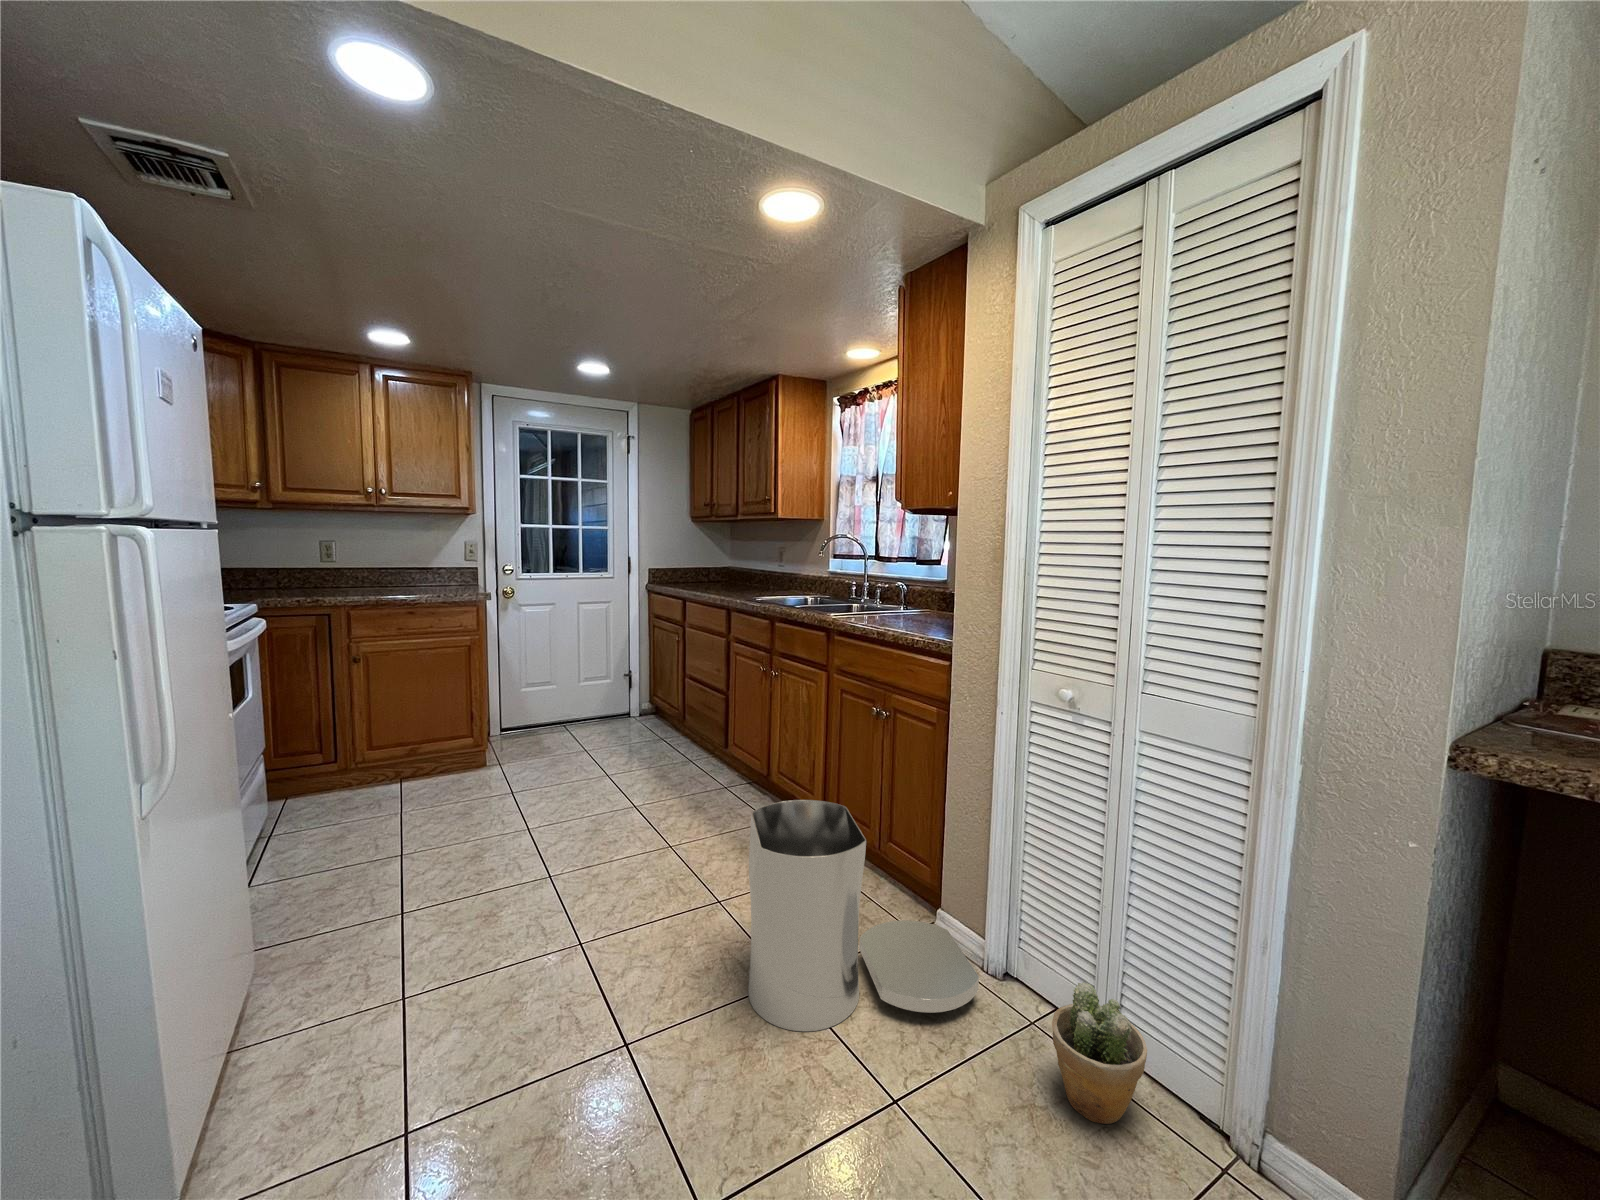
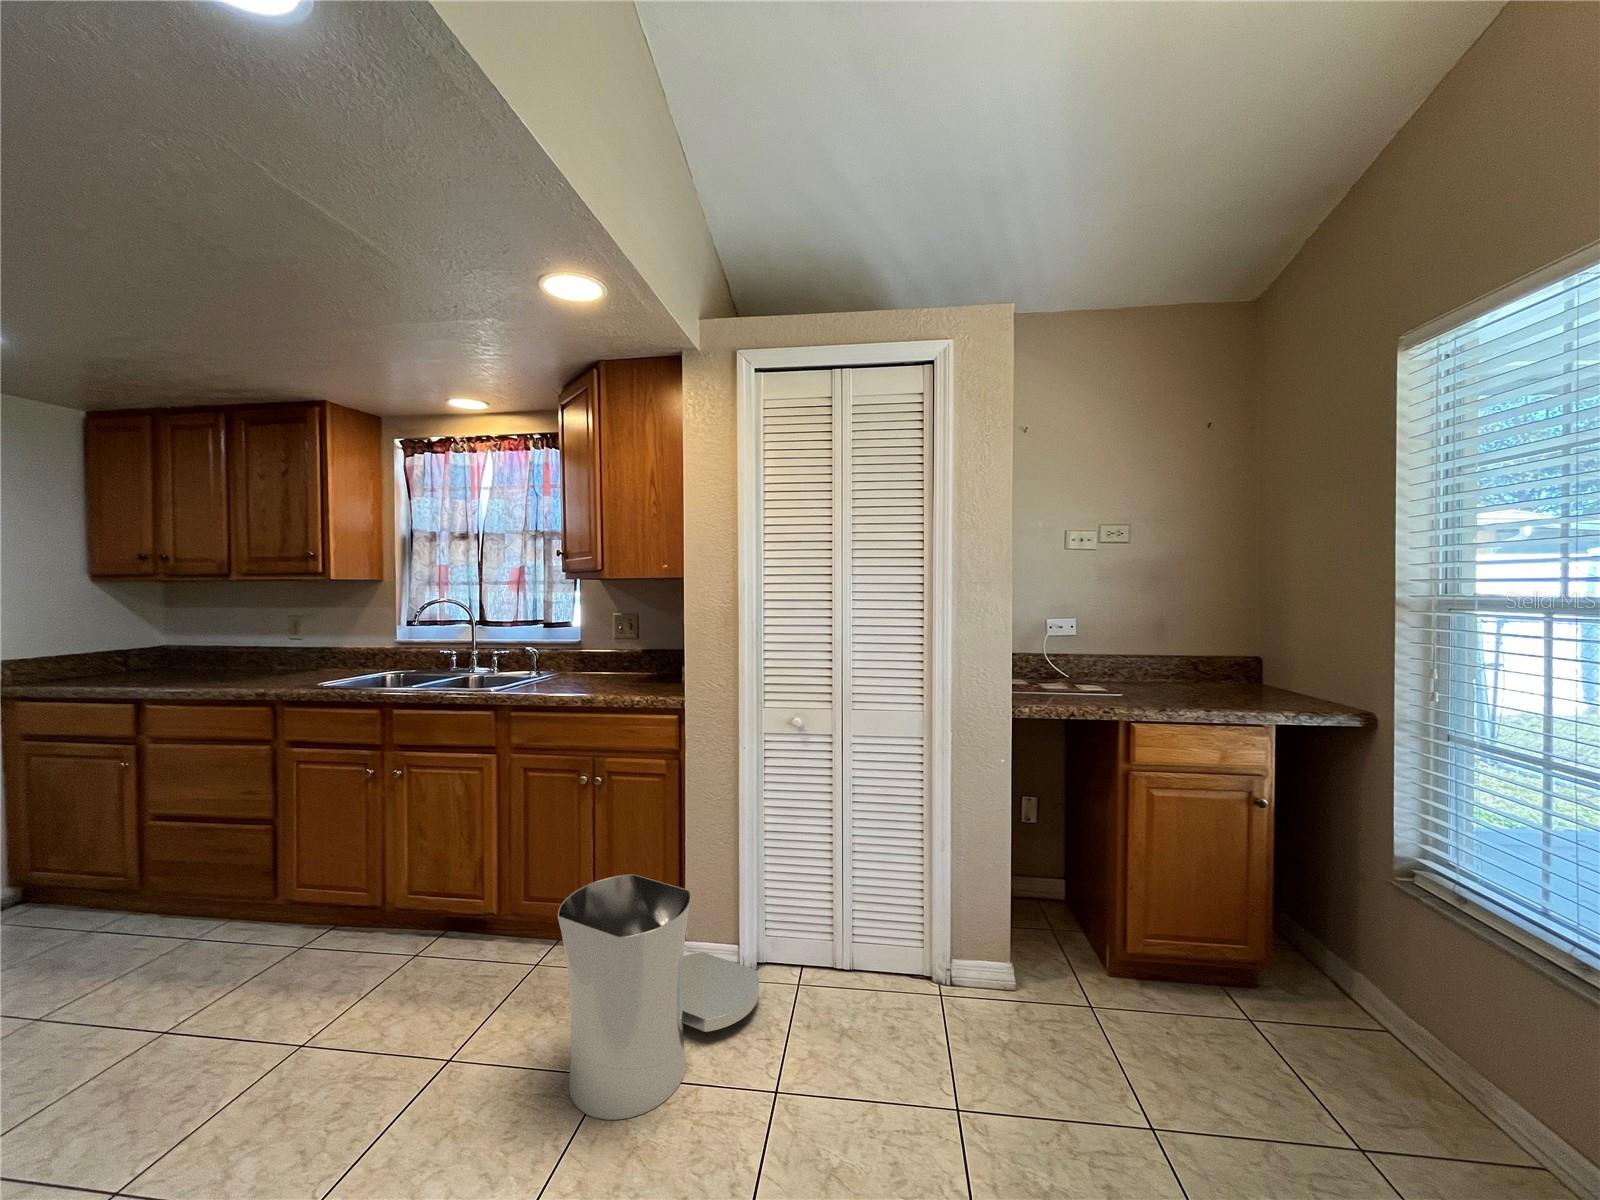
potted plant: present [1052,982,1147,1124] -> none [836,922,897,1015]

